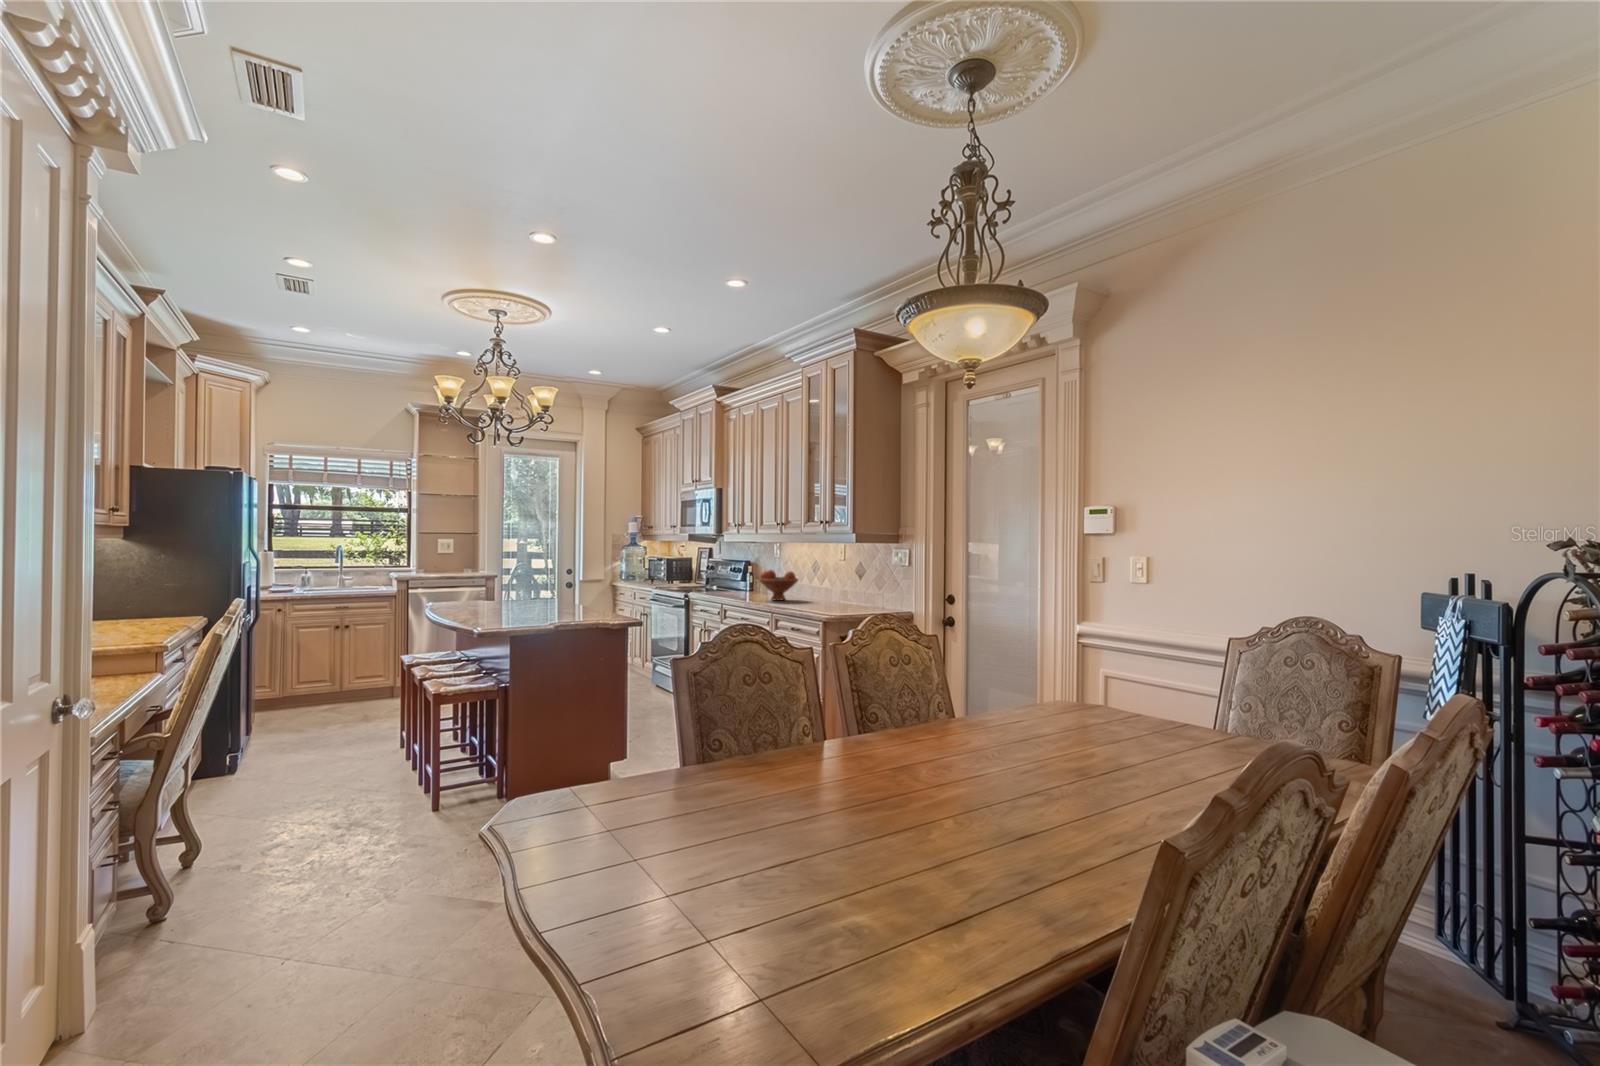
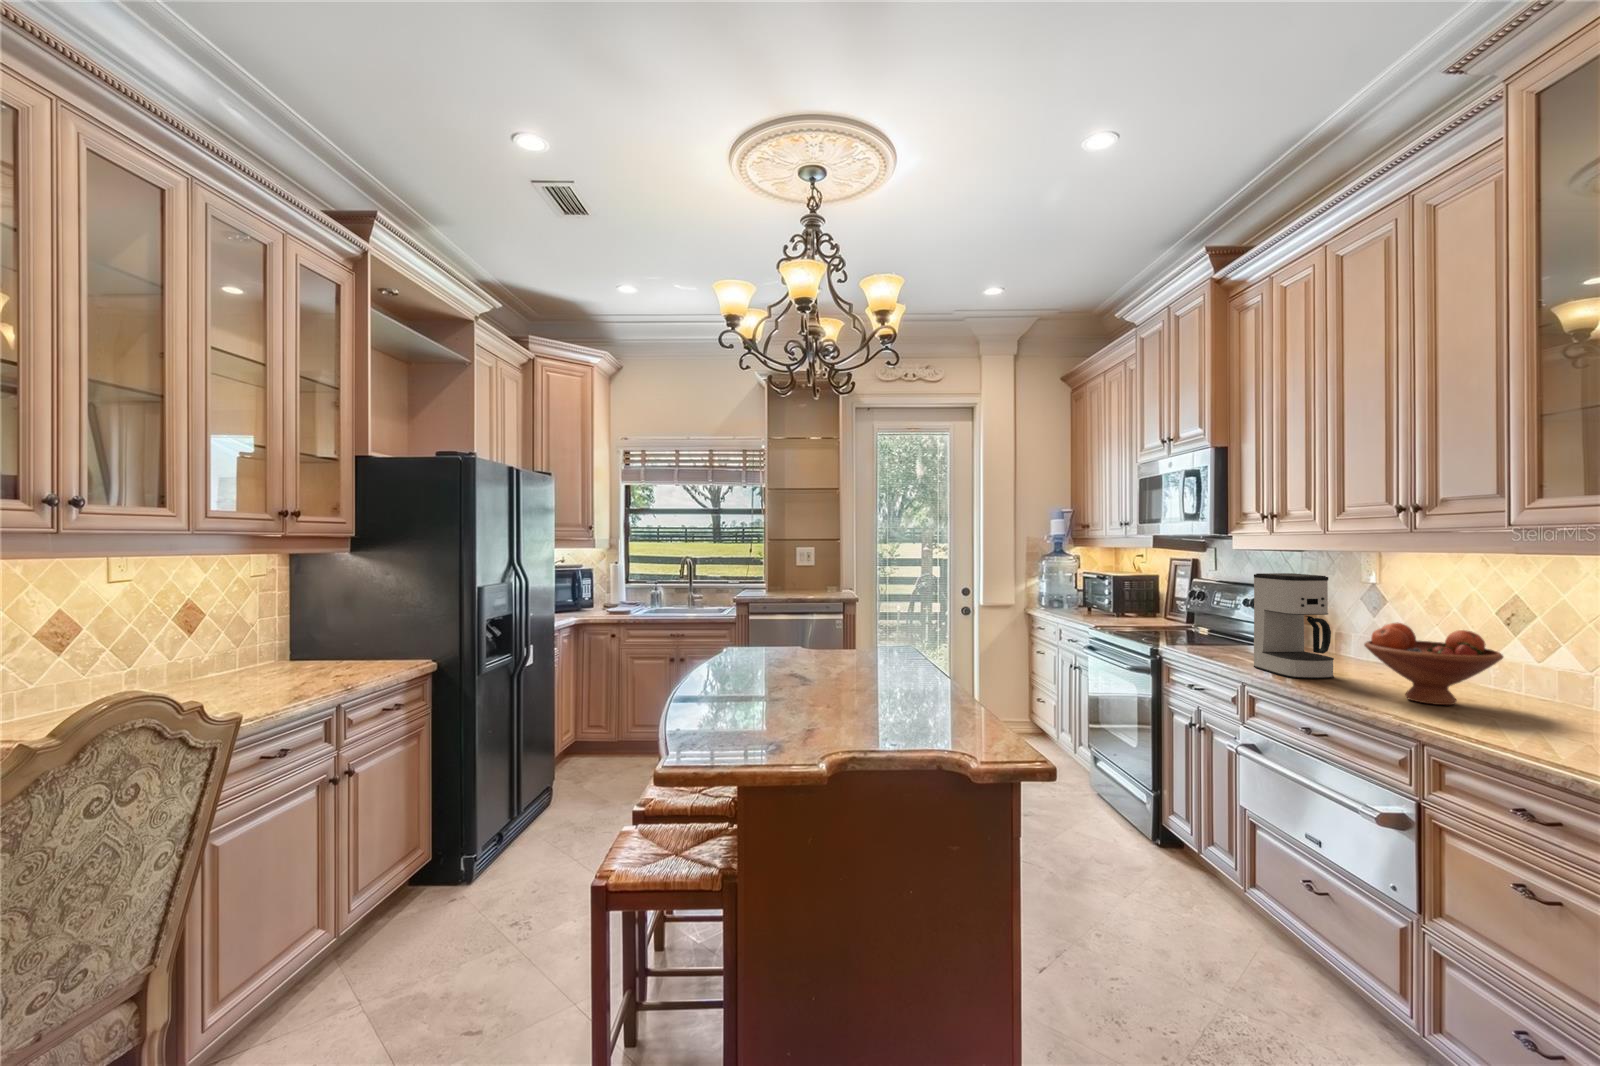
coffee maker: none [724,551,754,597] -> present [1254,573,1334,679]

